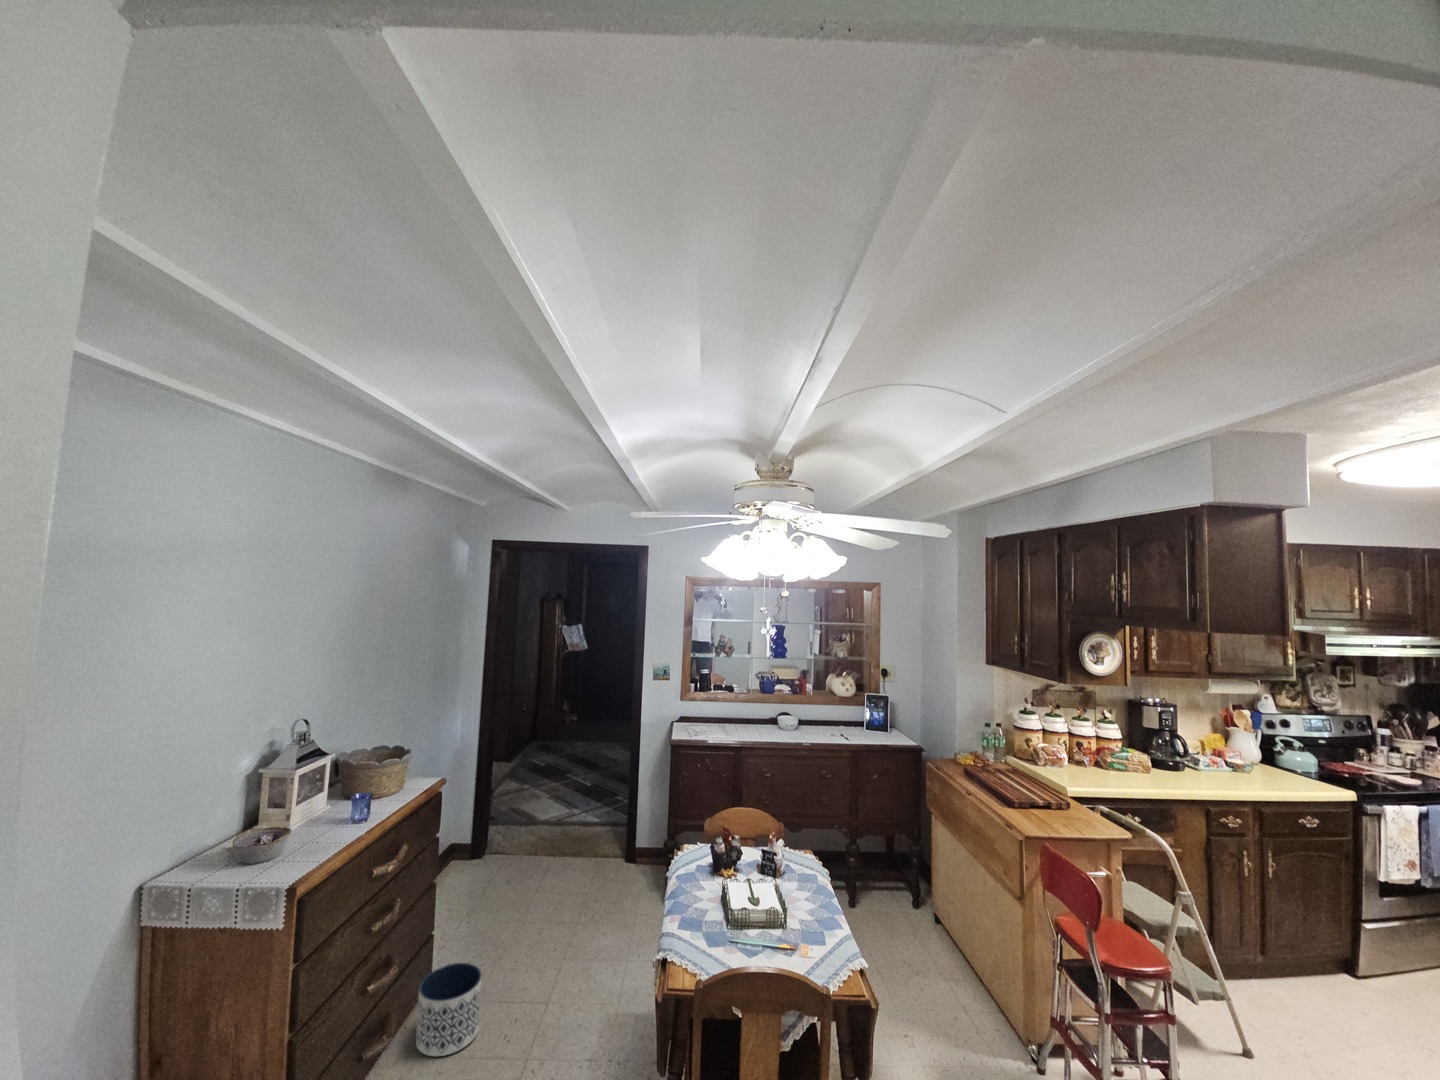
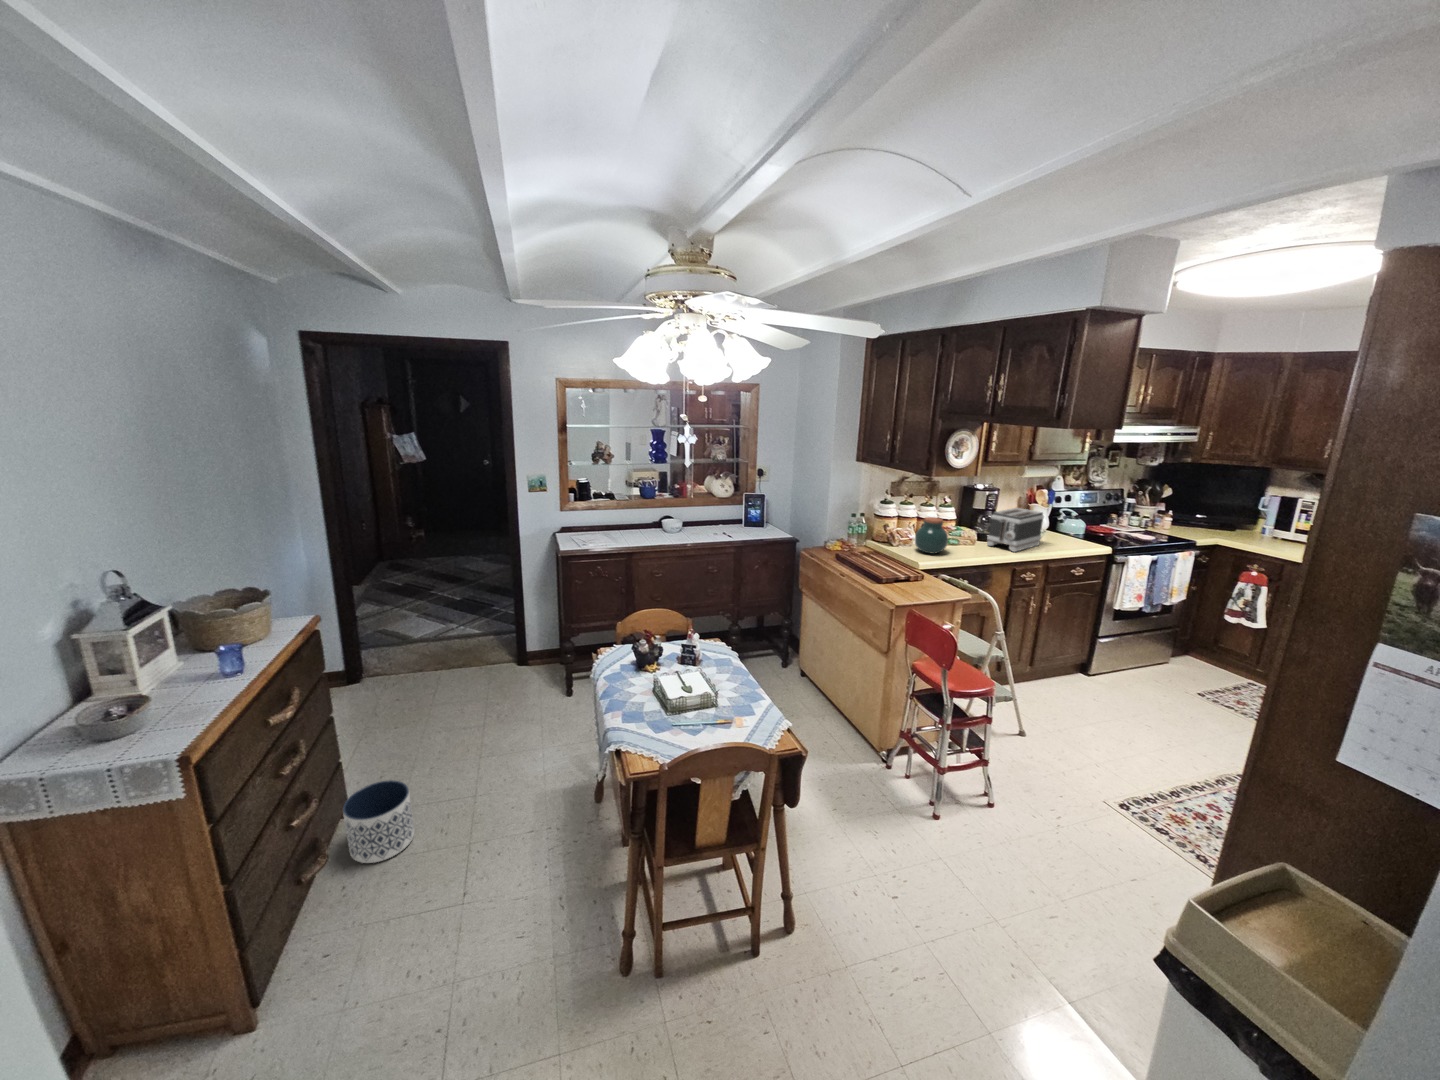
toaster: none [1162,729,1242,785] -> present [987,508,1044,552]
jar: none [1061,732,1103,778] -> present [915,517,948,554]

